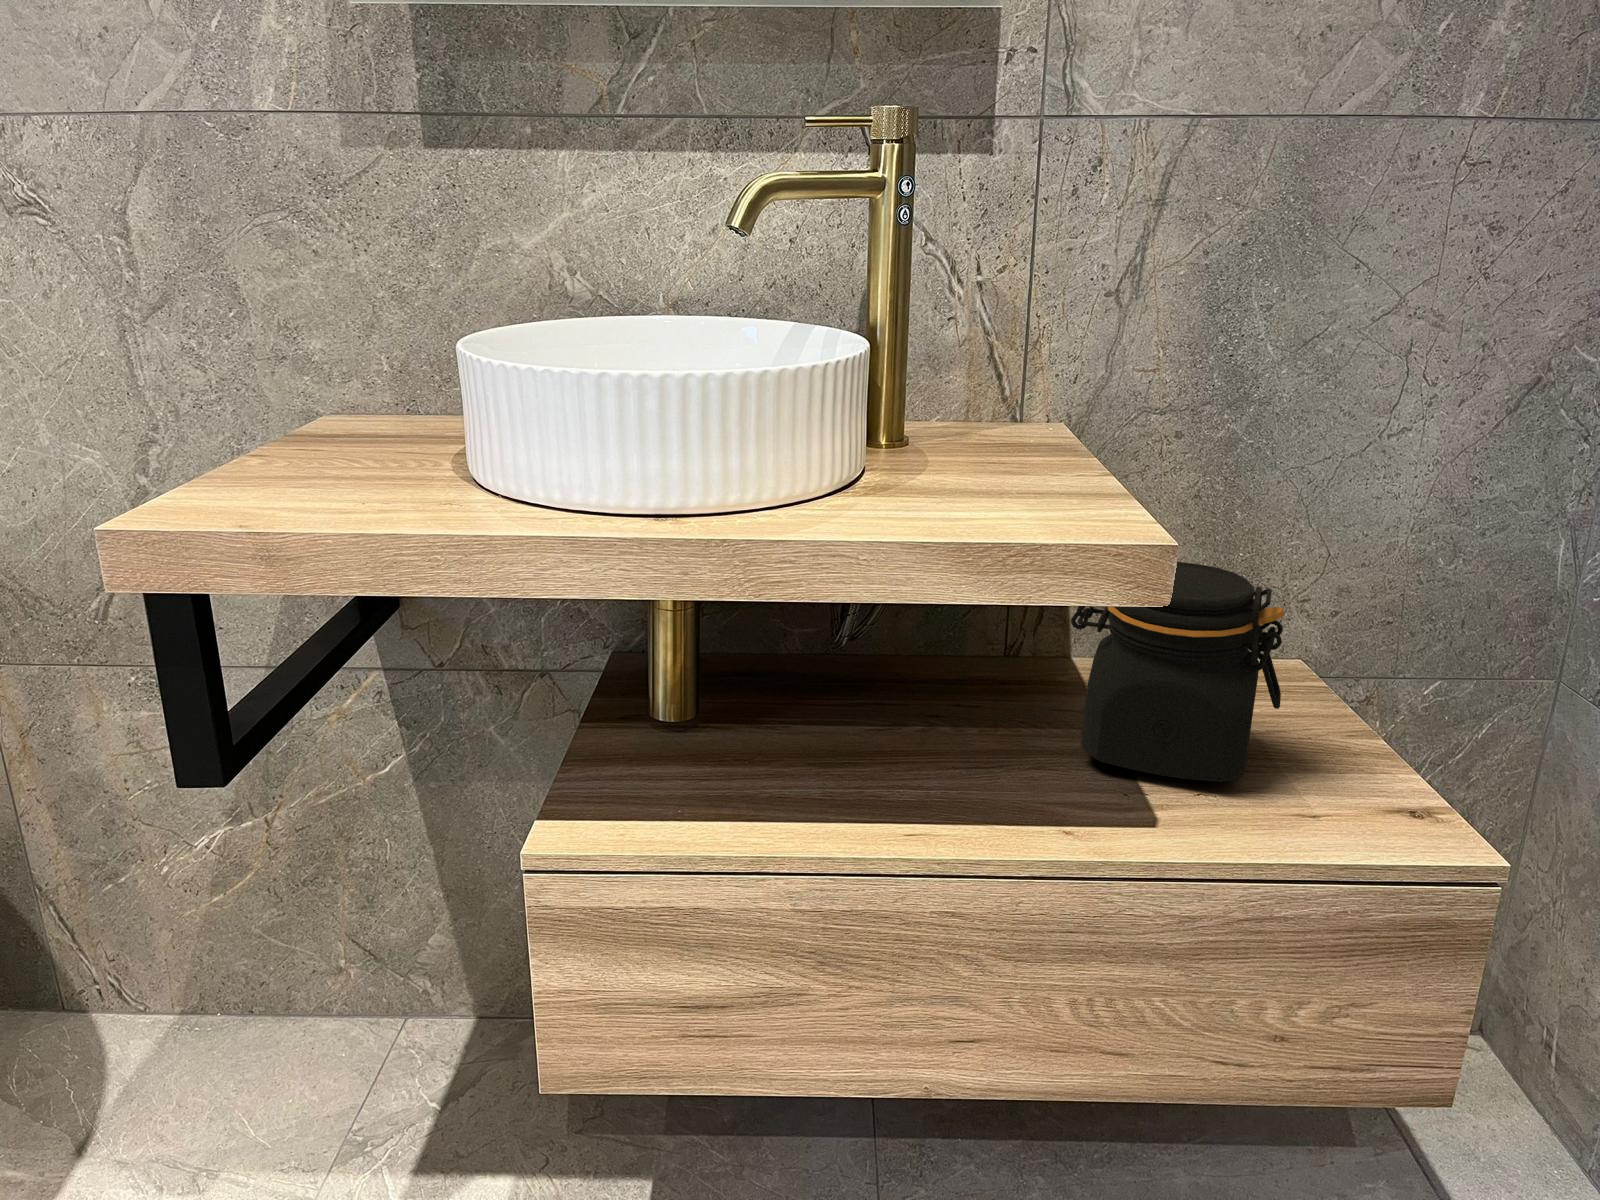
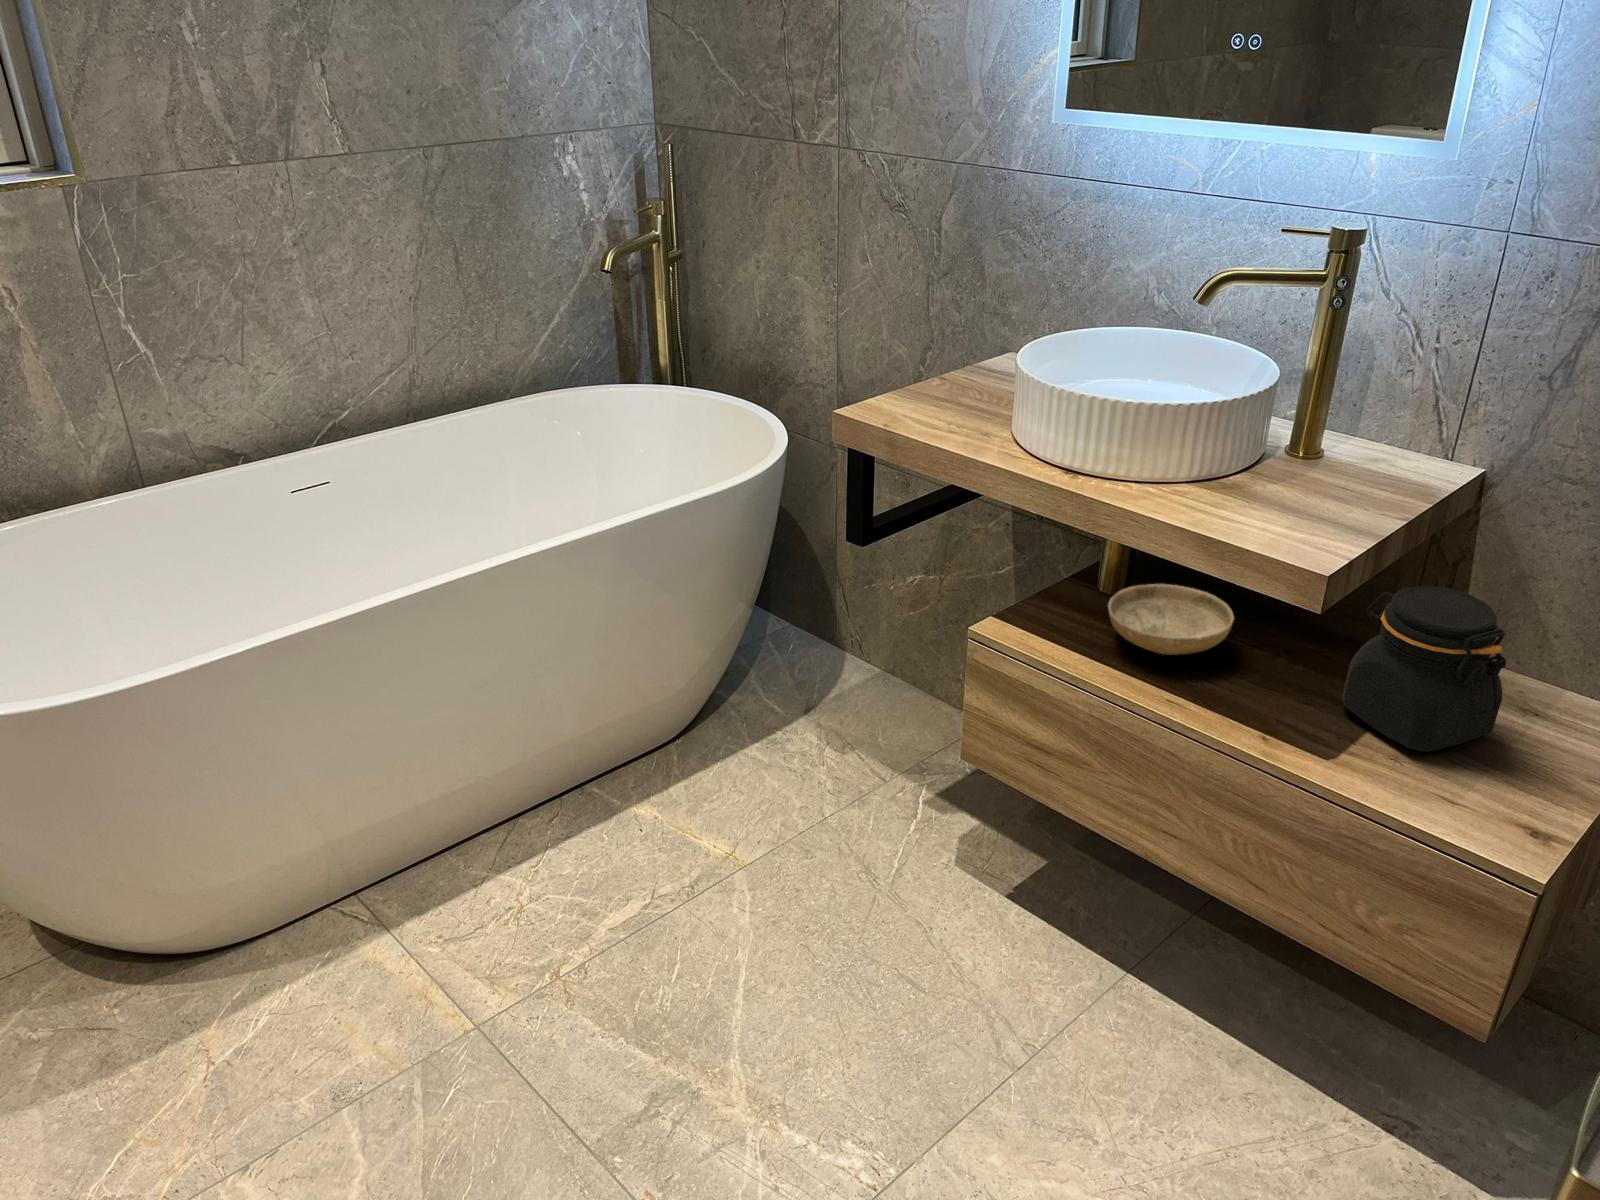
ceramic bowl: none [716,676,907,785] -> present [1108,584,1234,655]

